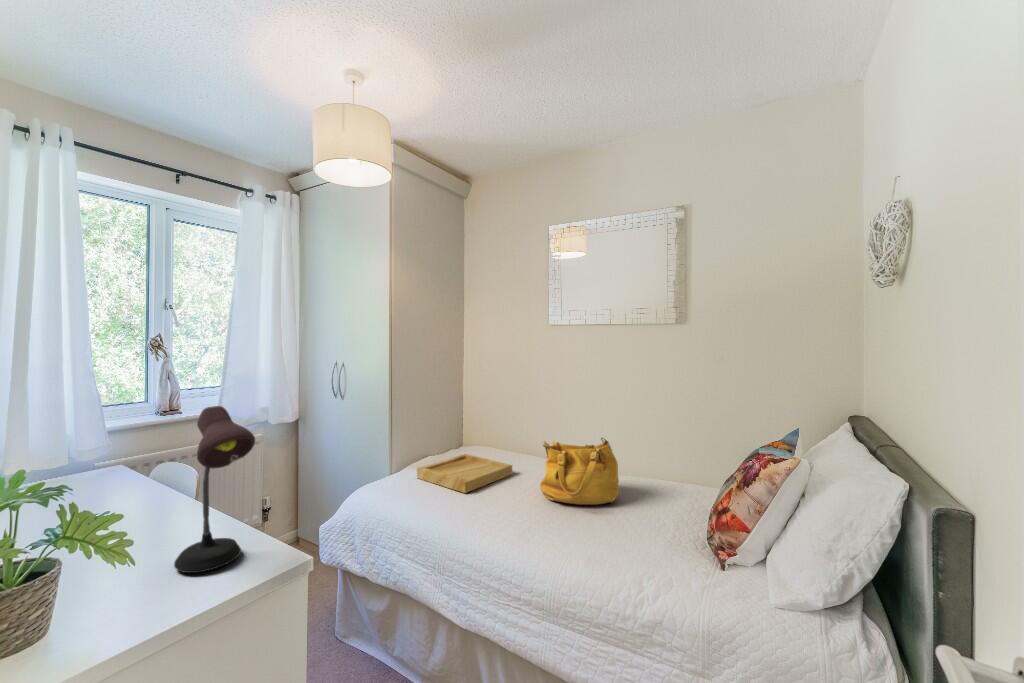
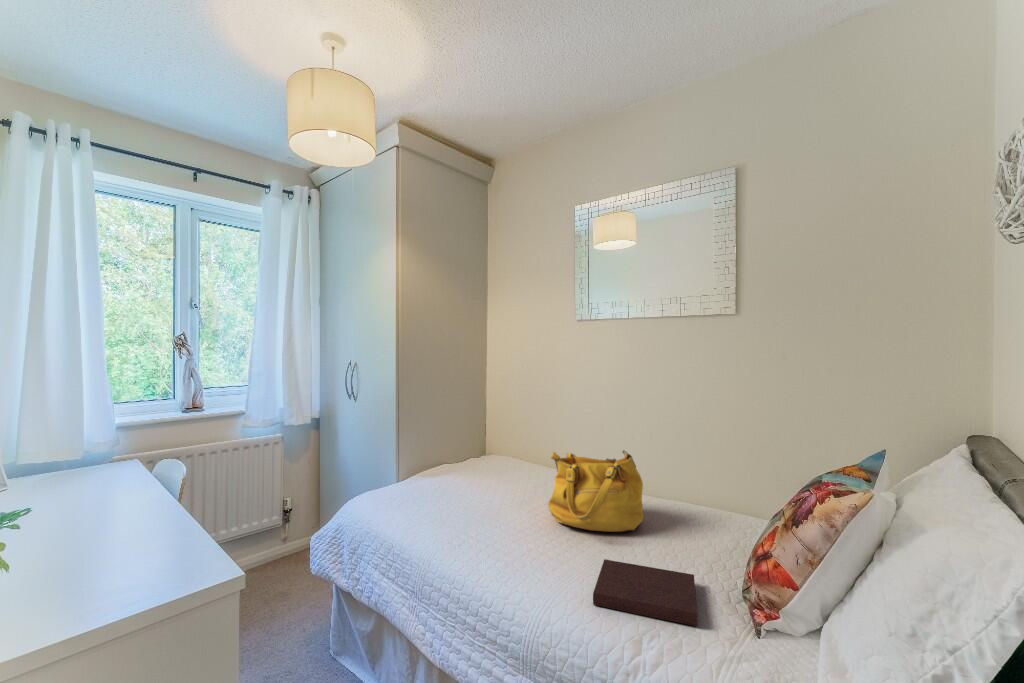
desk lamp: present [174,406,255,573] -> none [87,401,173,587]
tray: present [417,454,512,493] -> none [421,462,527,508]
notebook: none [598,525,679,566] -> present [593,559,697,626]

